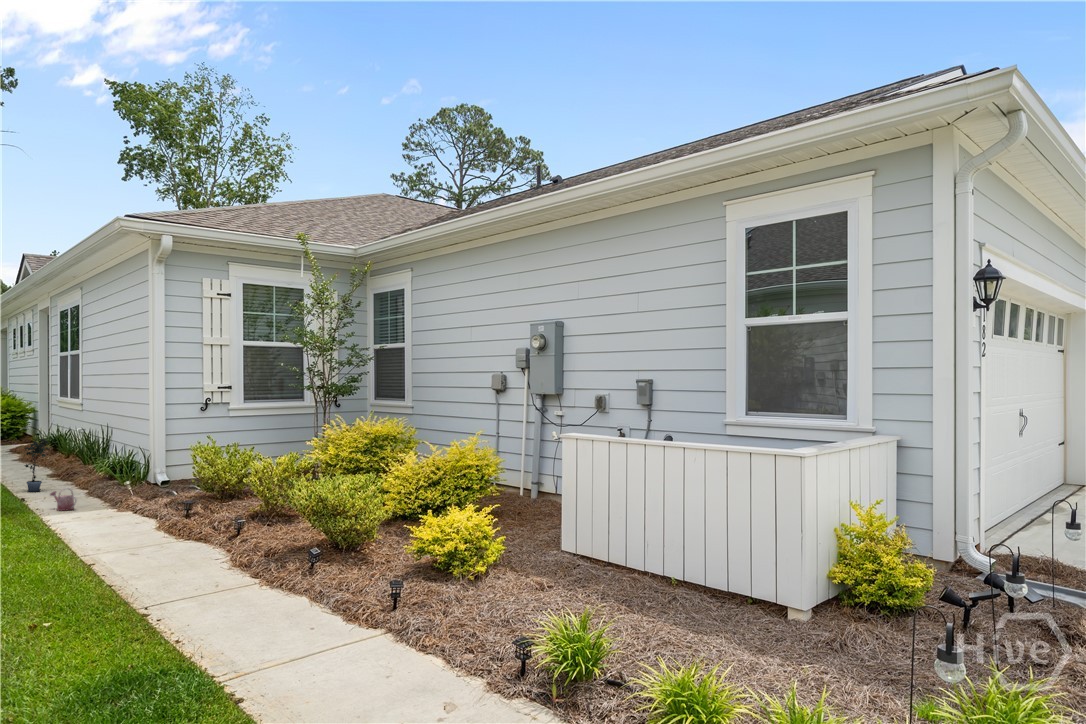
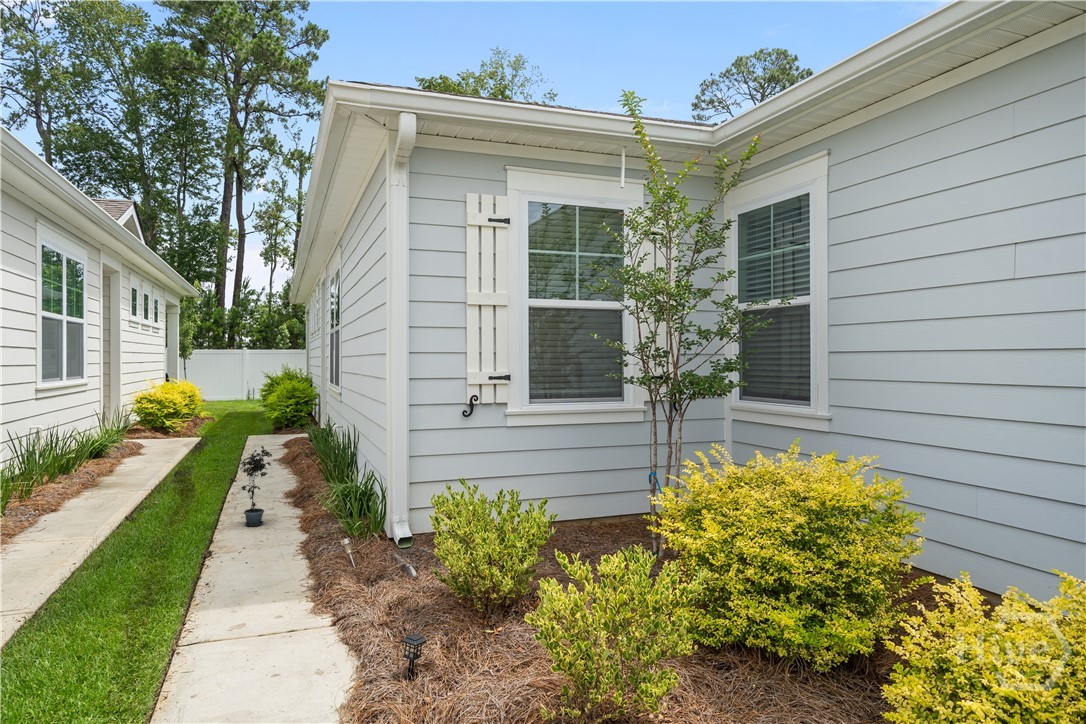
watering can: present [50,489,77,511] -> none [221,558,254,601]

